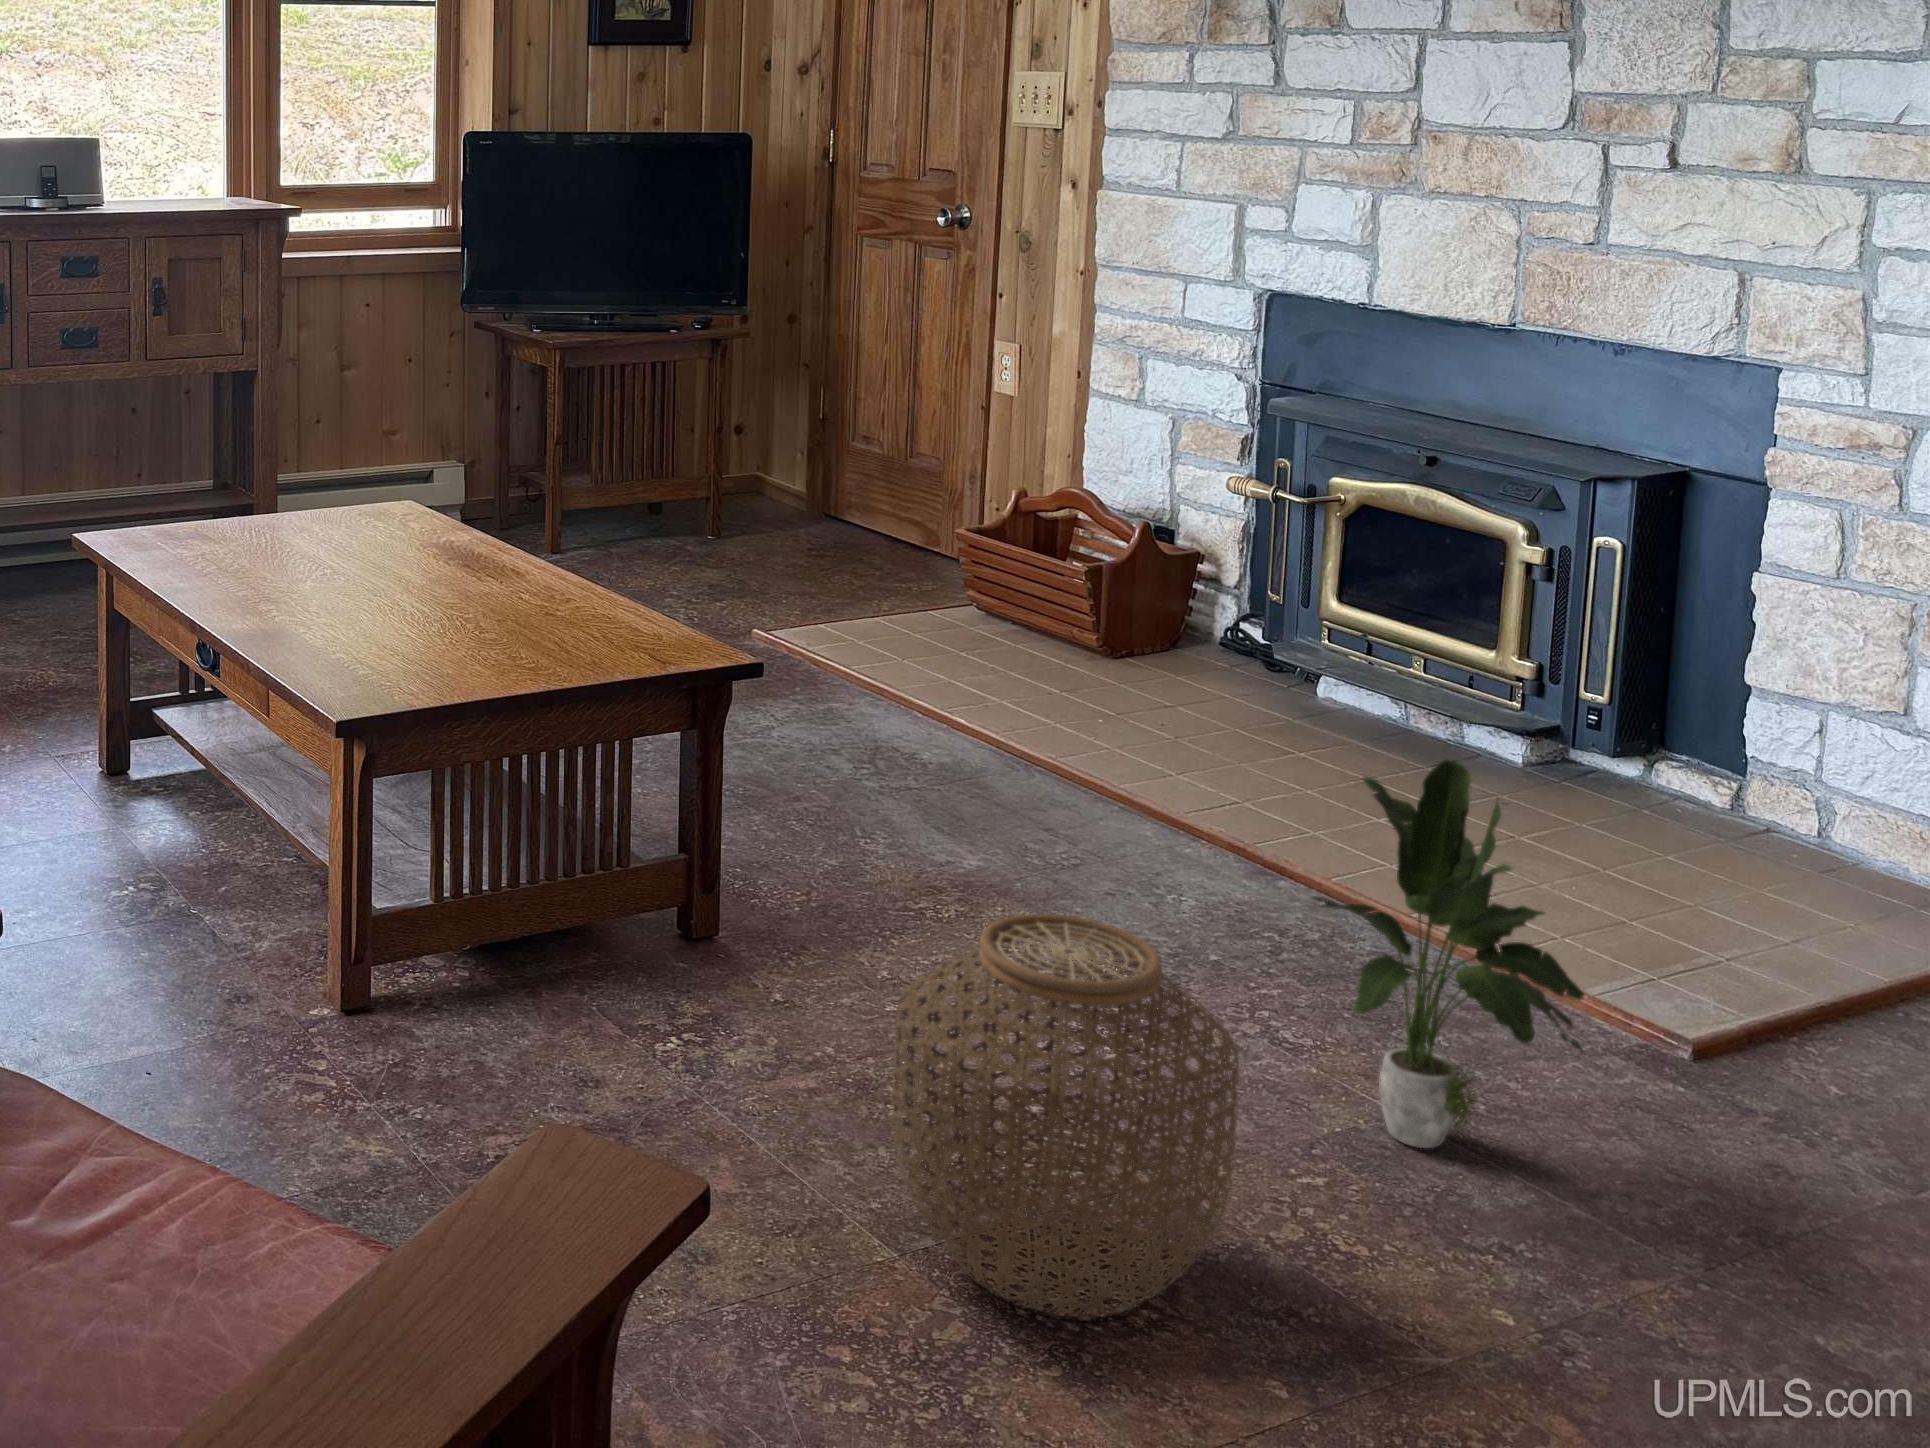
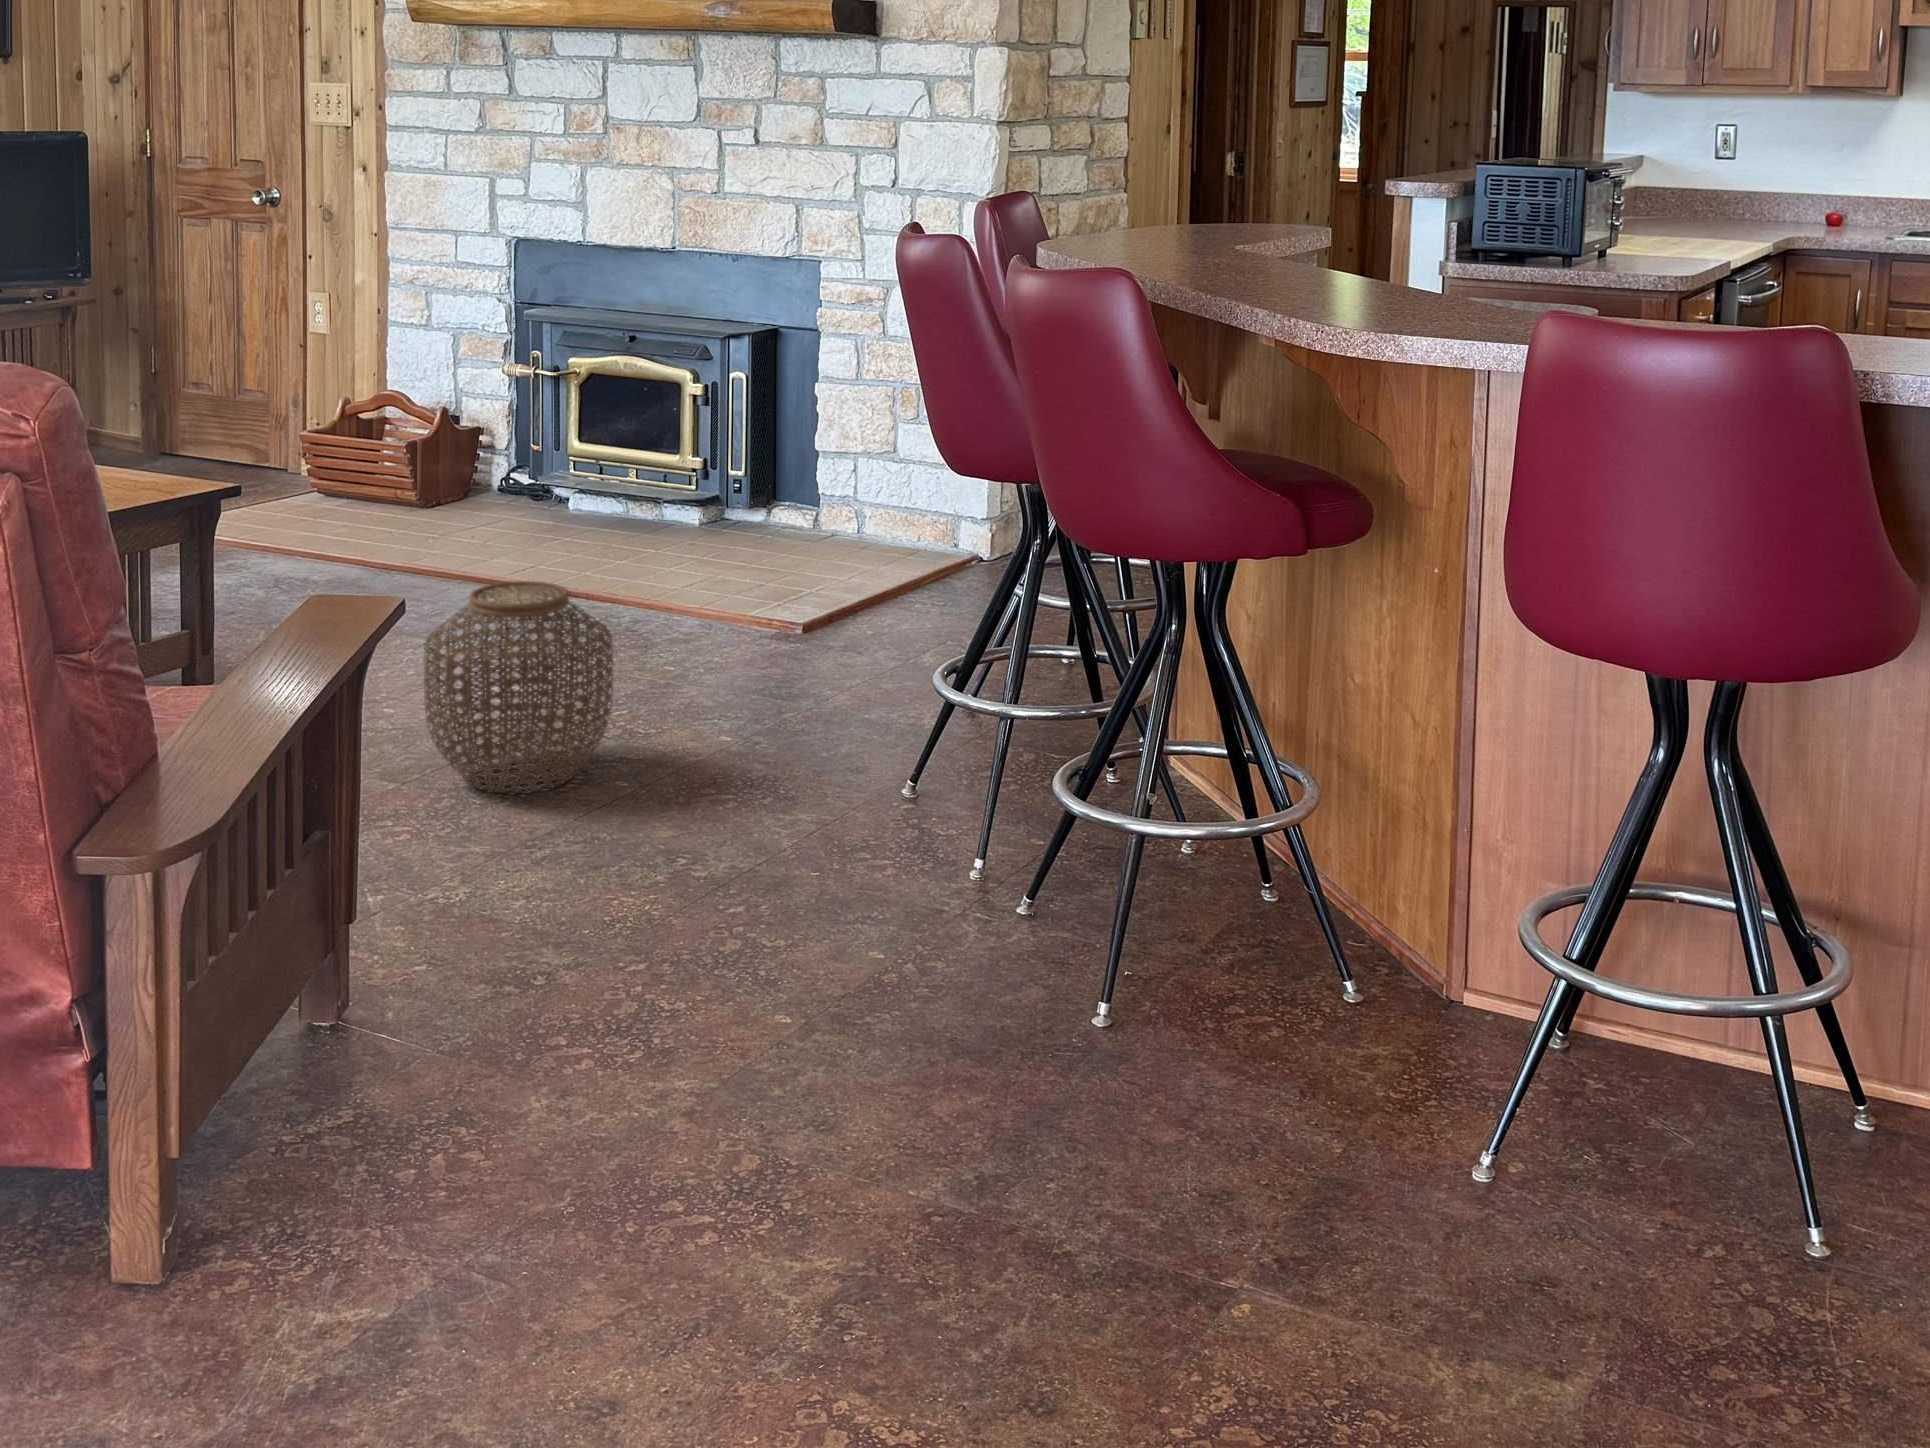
potted plant: present [1313,760,1585,1148] -> none [624,478,766,695]

